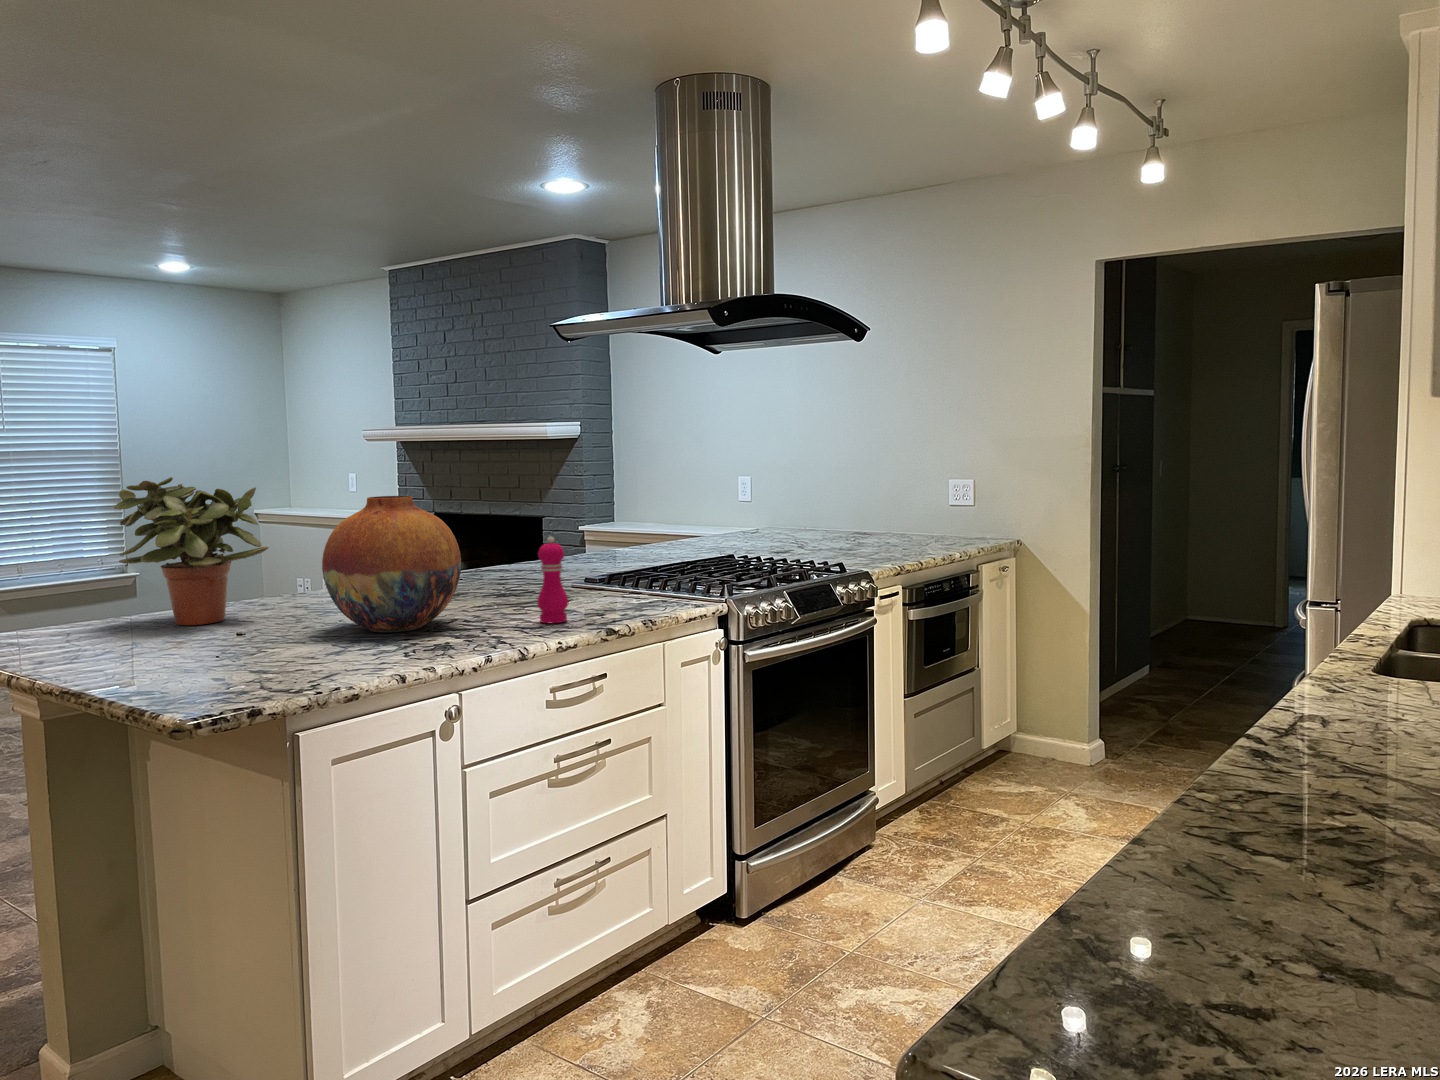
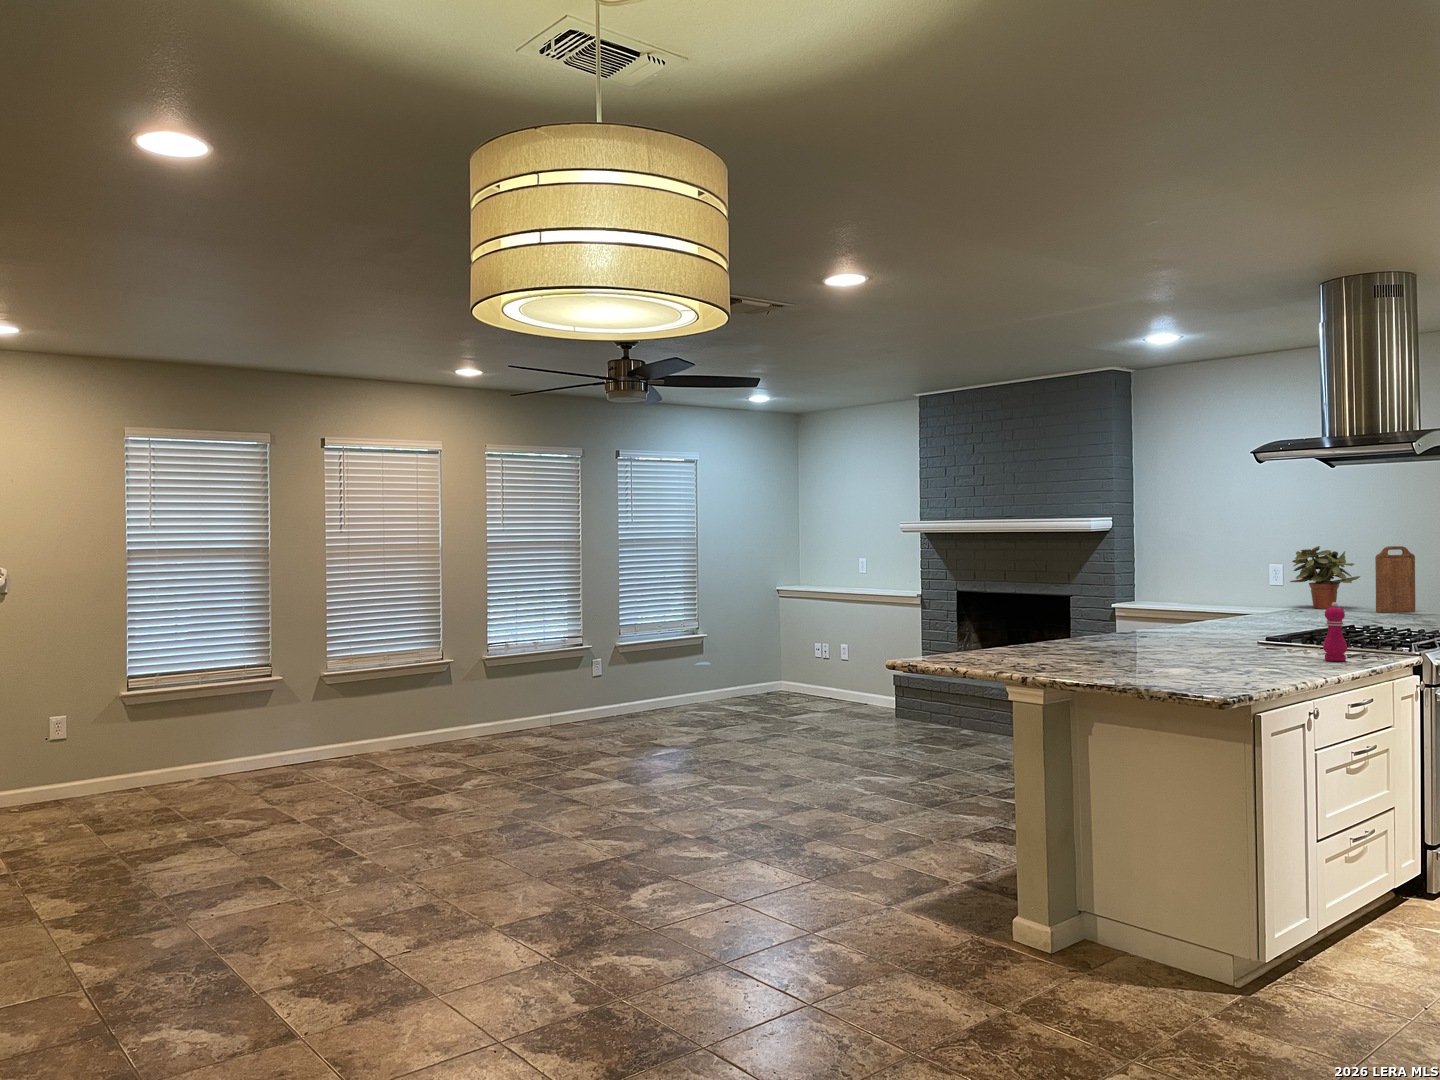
cutting board: none [821,455,865,534] -> present [1375,546,1415,612]
potted plant: present [114,477,269,625] -> present [1290,546,1360,609]
vase: present [322,496,461,632] -> none [1181,574,1277,662]

